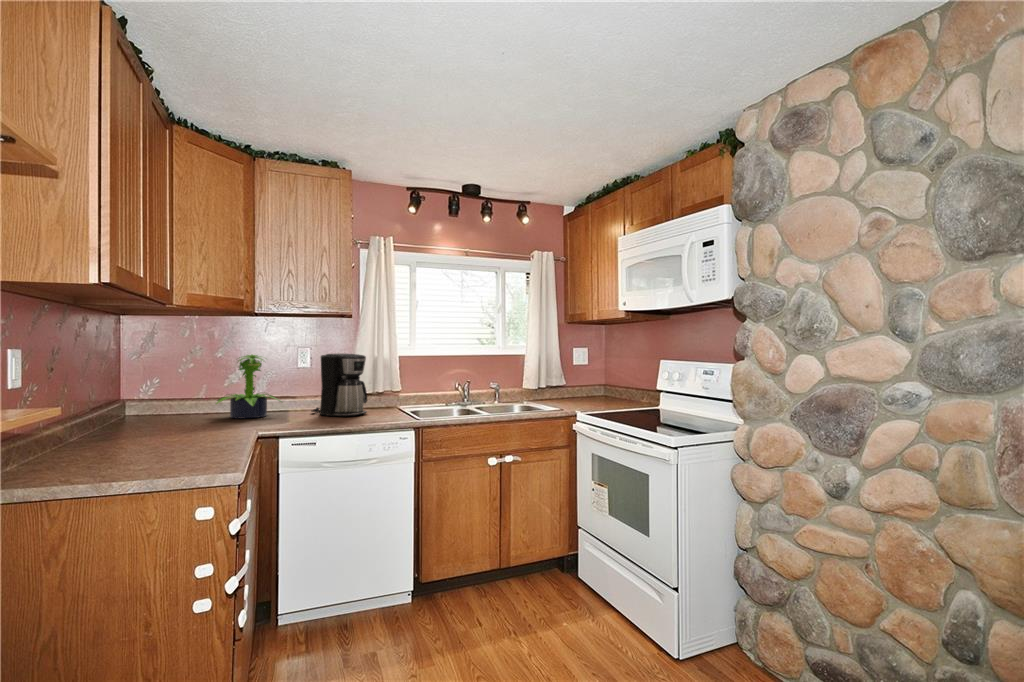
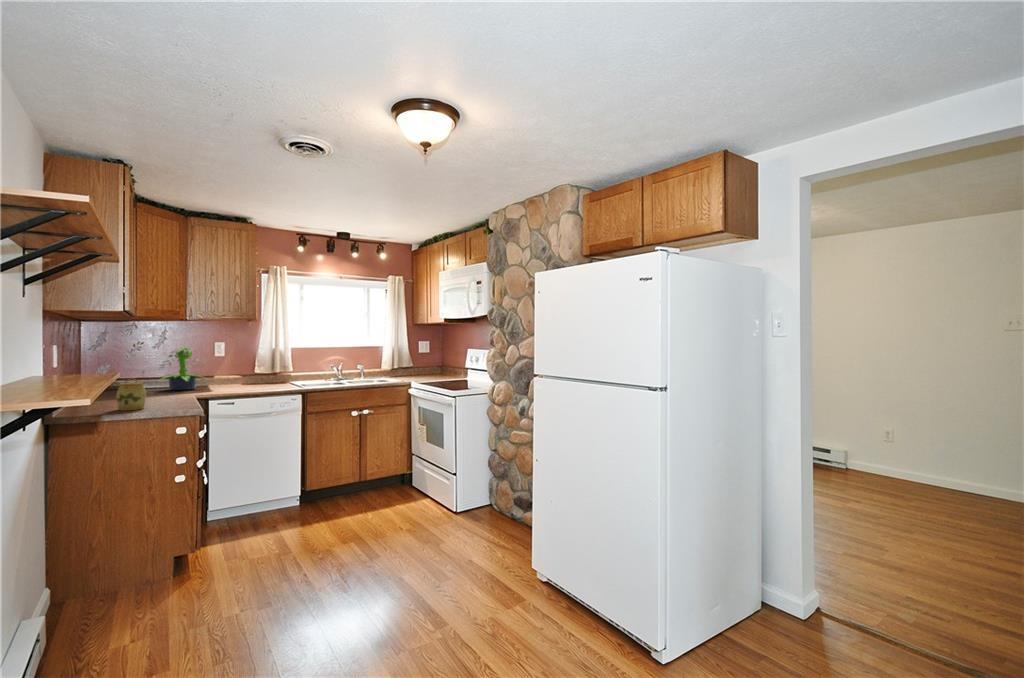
coffee maker: present [312,354,367,417] -> none [227,346,269,388]
jar: none [100,408,156,471] -> present [116,378,146,410]

